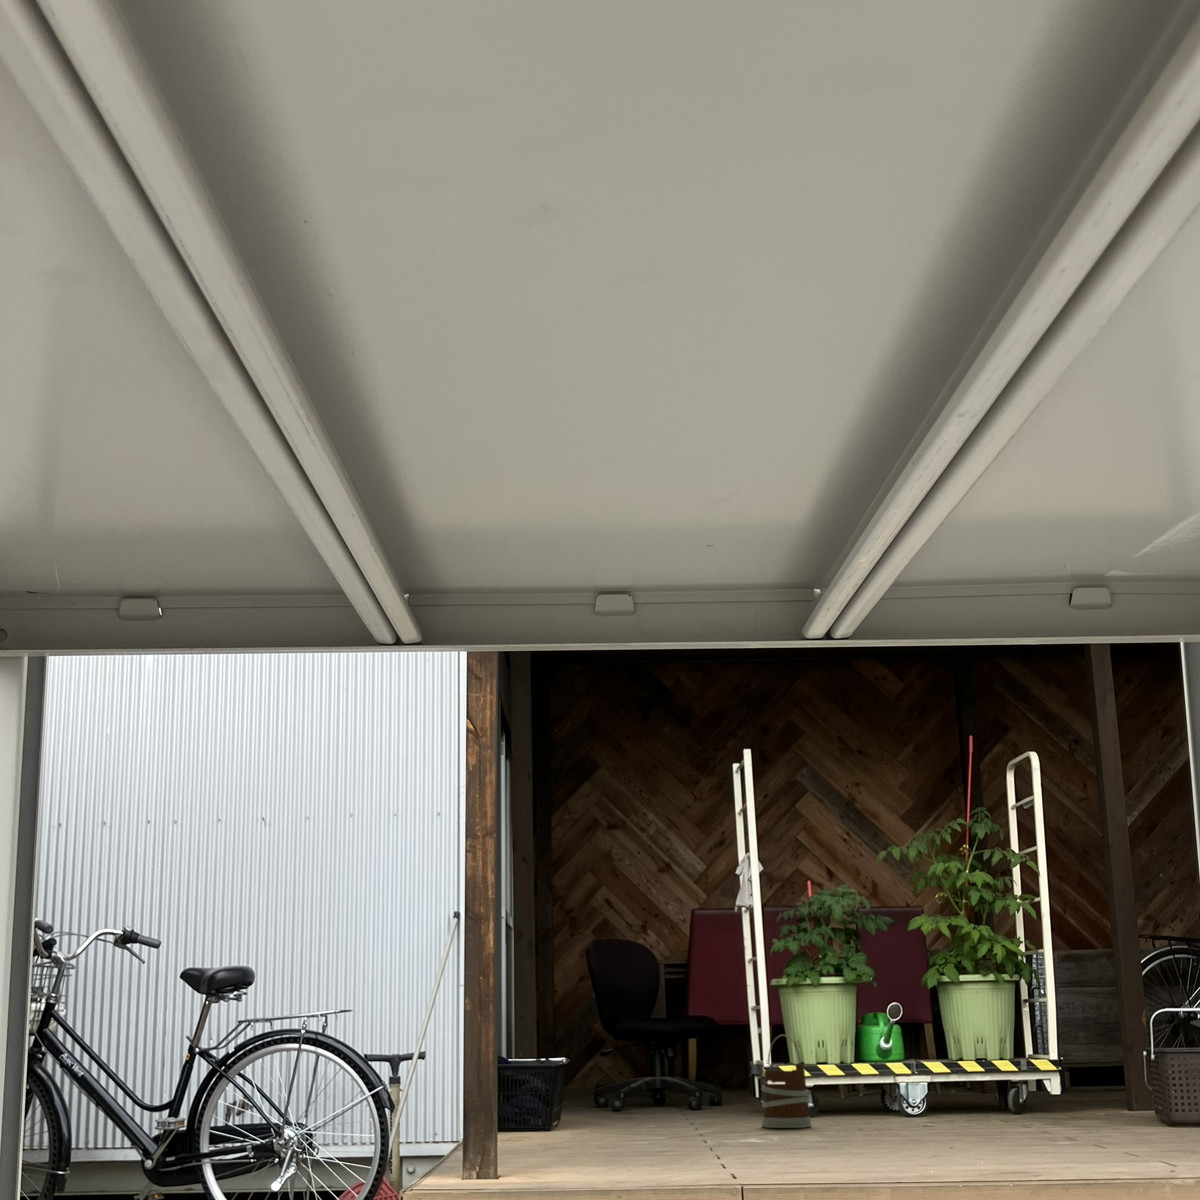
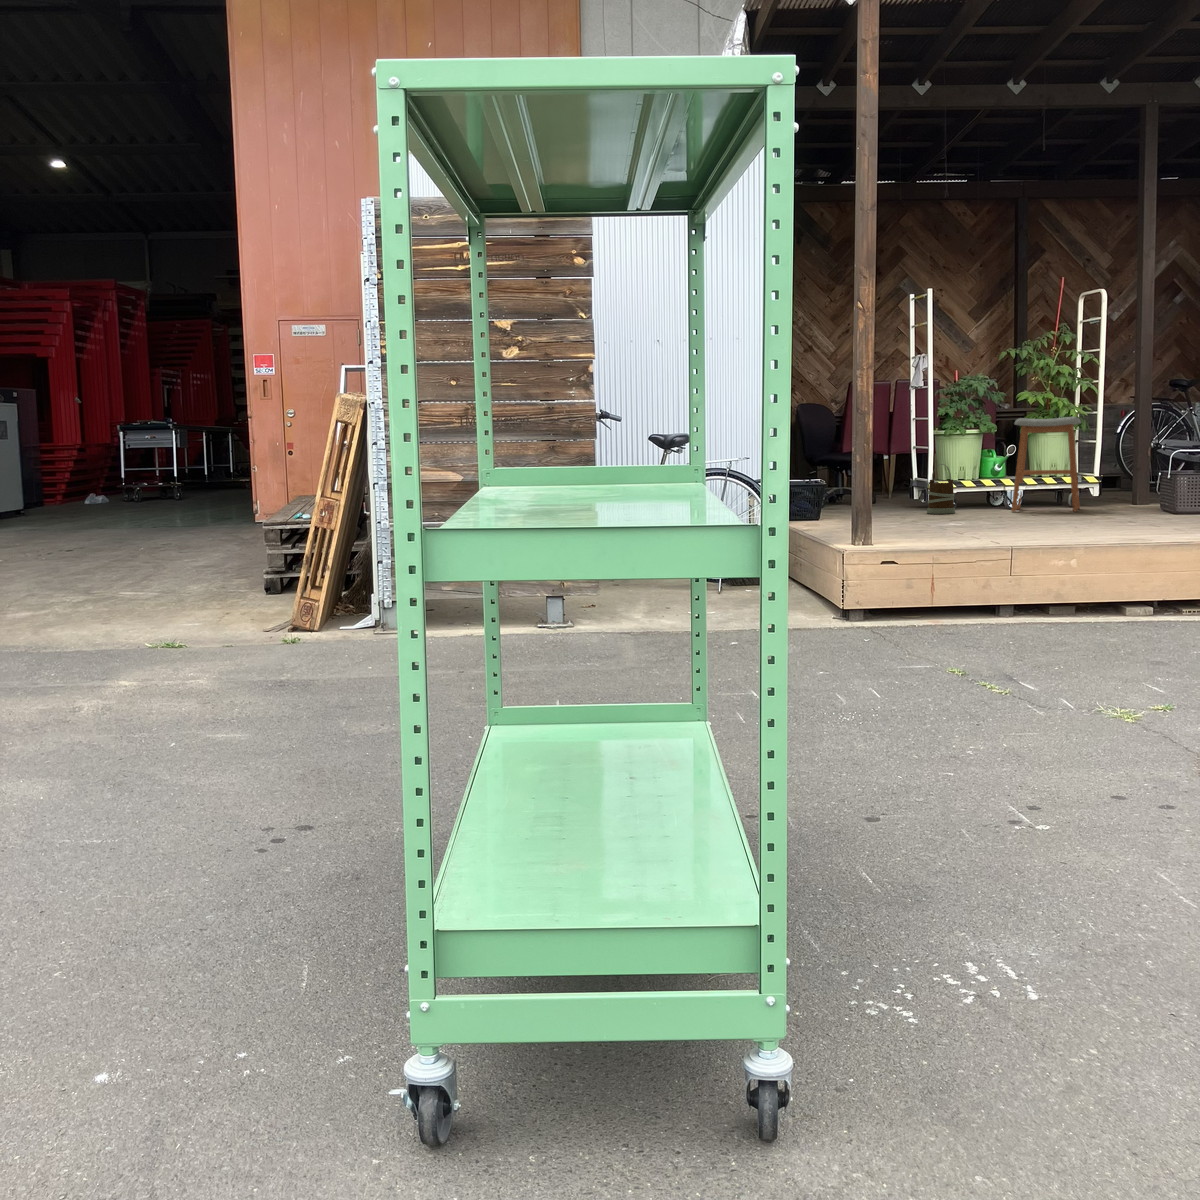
stool: none [902,953,1028,1126] -> present [1011,417,1081,512]

